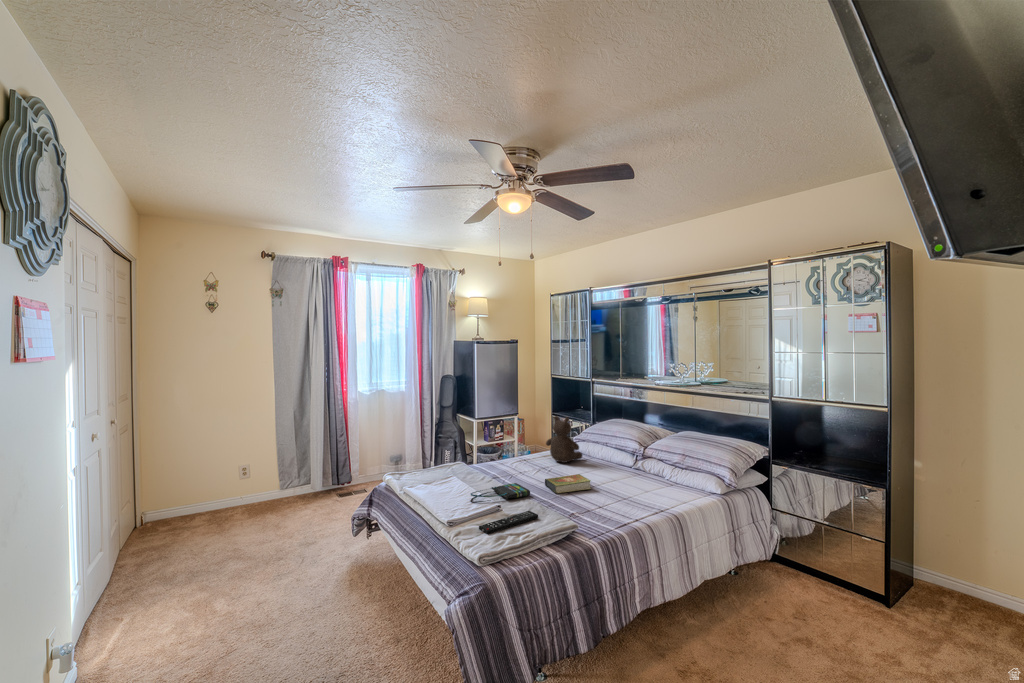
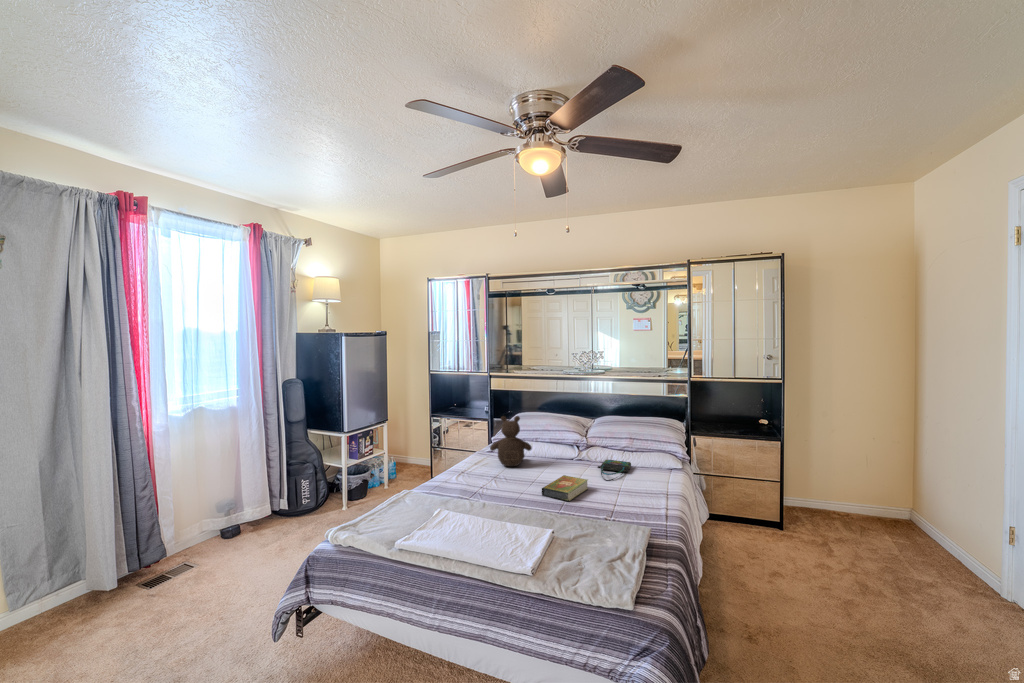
tote bag: present [471,483,530,503] -> present [598,460,631,481]
remote control: present [479,511,538,534] -> none [575,528,604,571]

